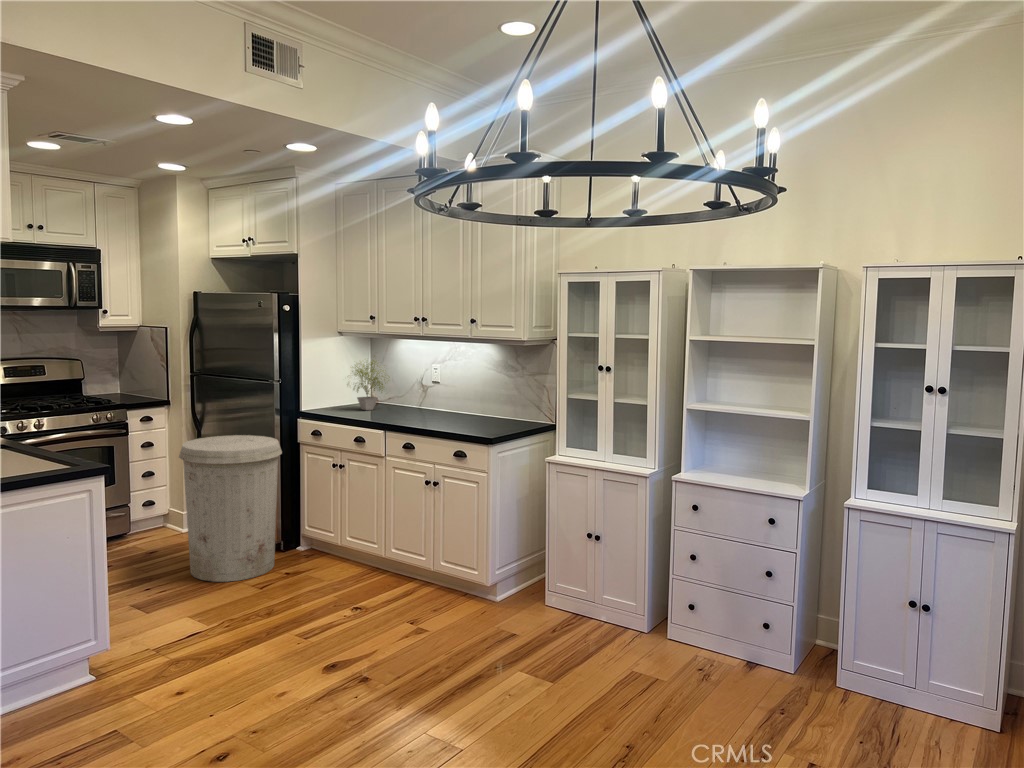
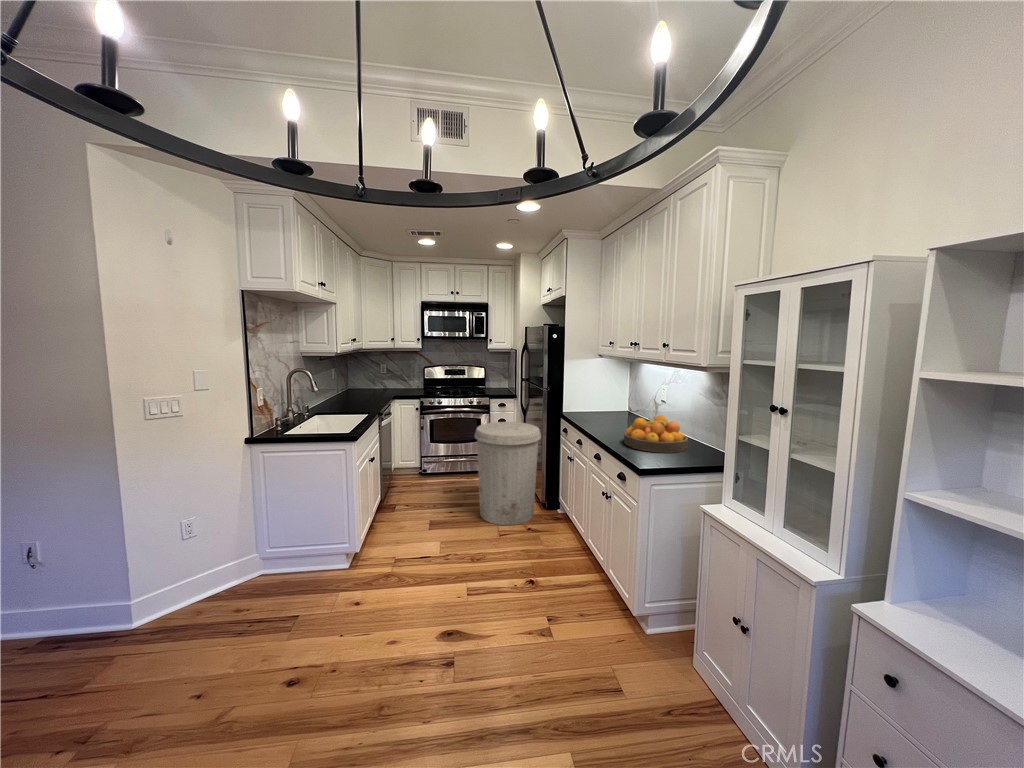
potted plant: present [352,360,385,410] -> none [594,372,633,418]
fruit bowl: none [433,394,496,428] -> present [624,415,688,453]

